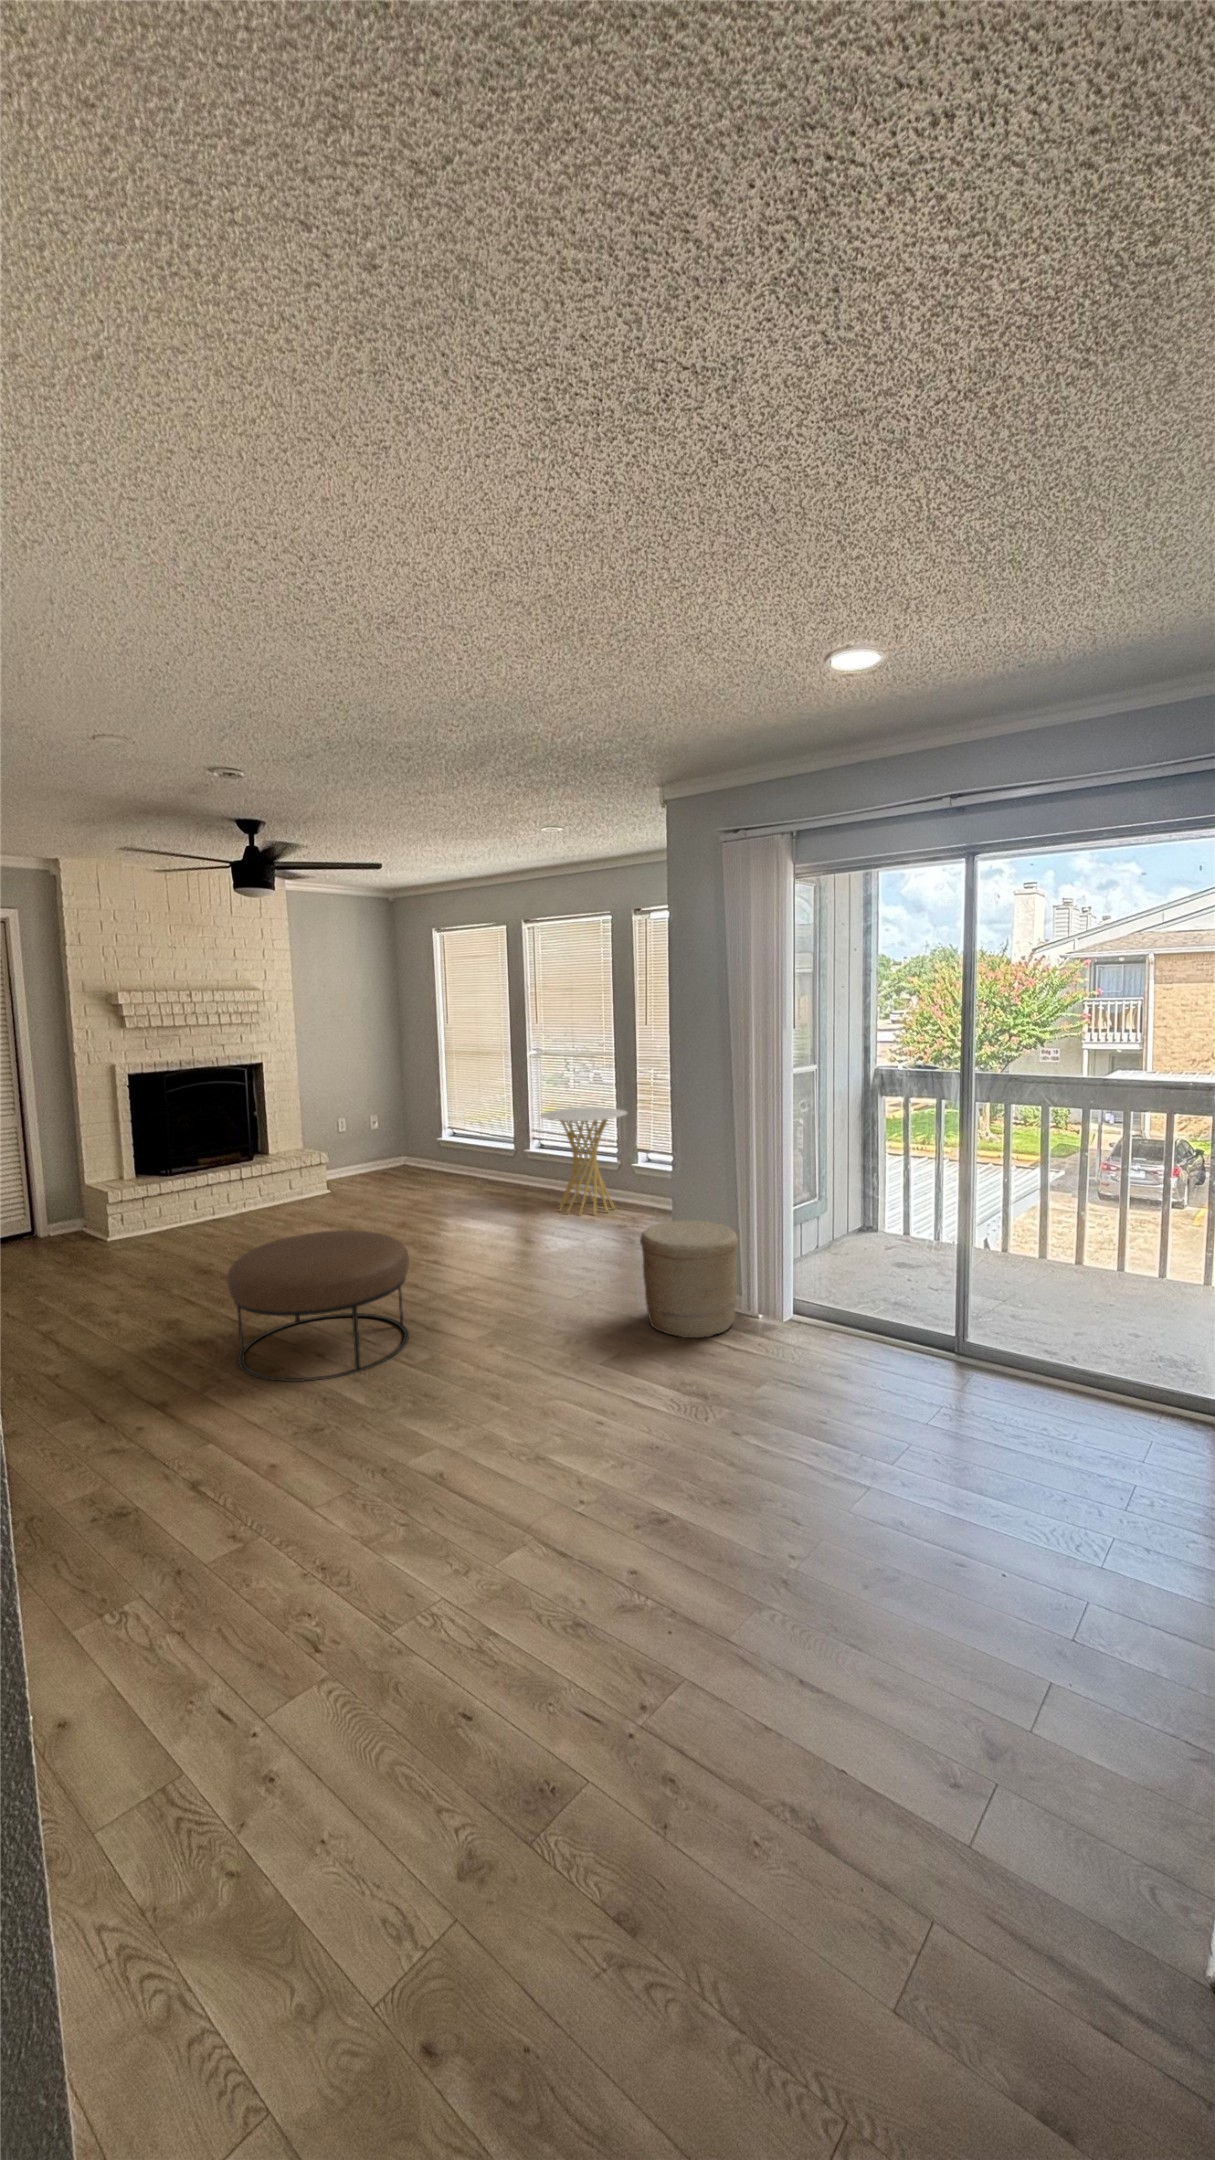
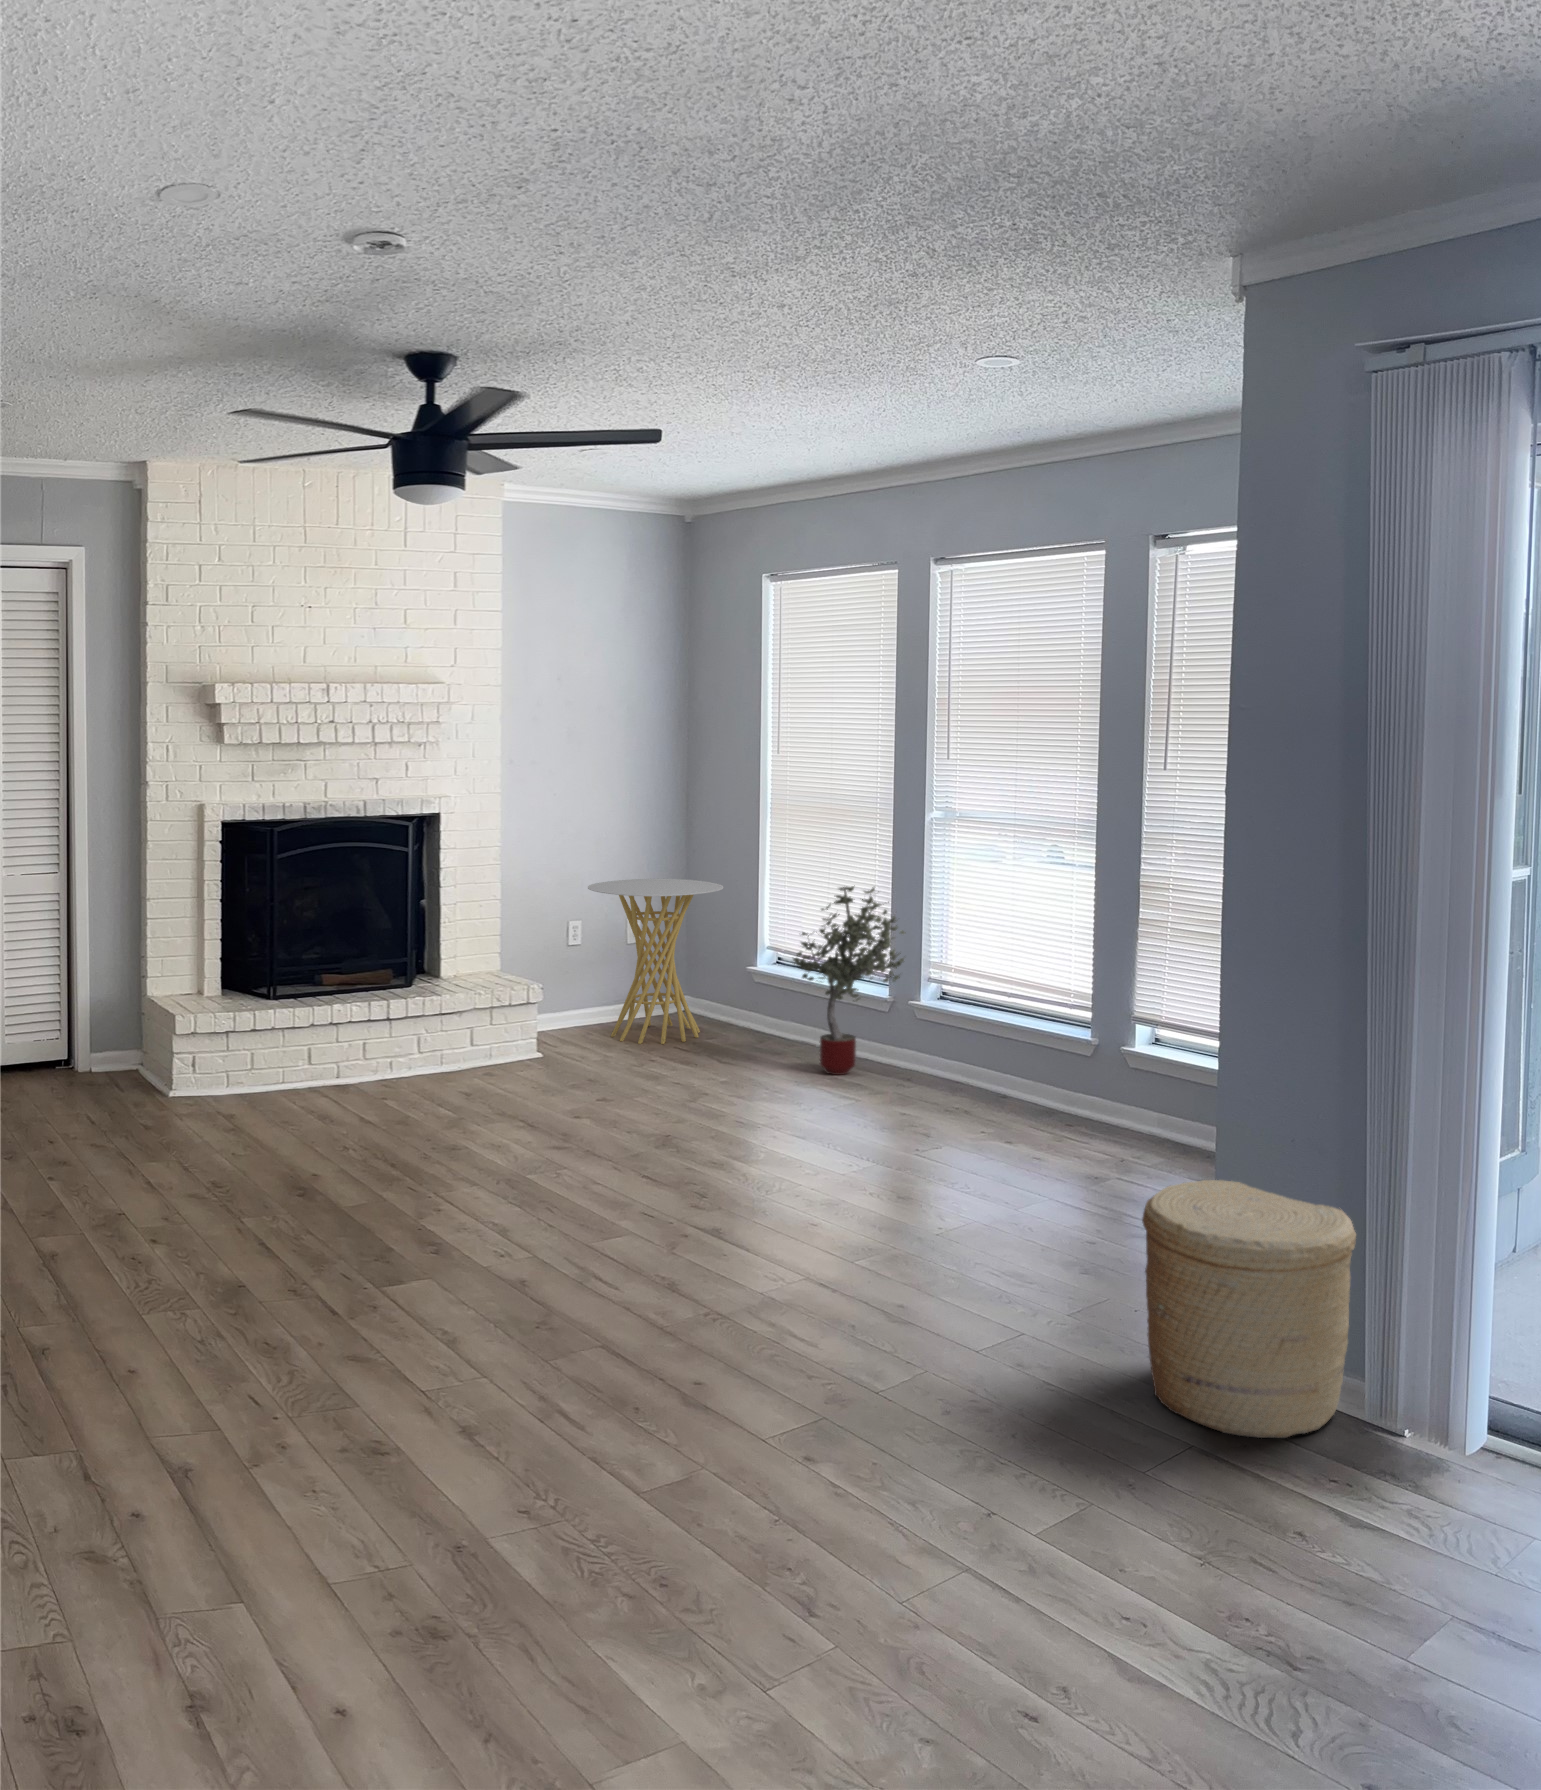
potted tree: none [460,1091,520,1191] -> present [793,886,905,1075]
side table: present [540,1107,626,1215] -> present [588,879,723,1044]
ottoman: present [227,1230,409,1382] -> none [324,1145,671,1448]

